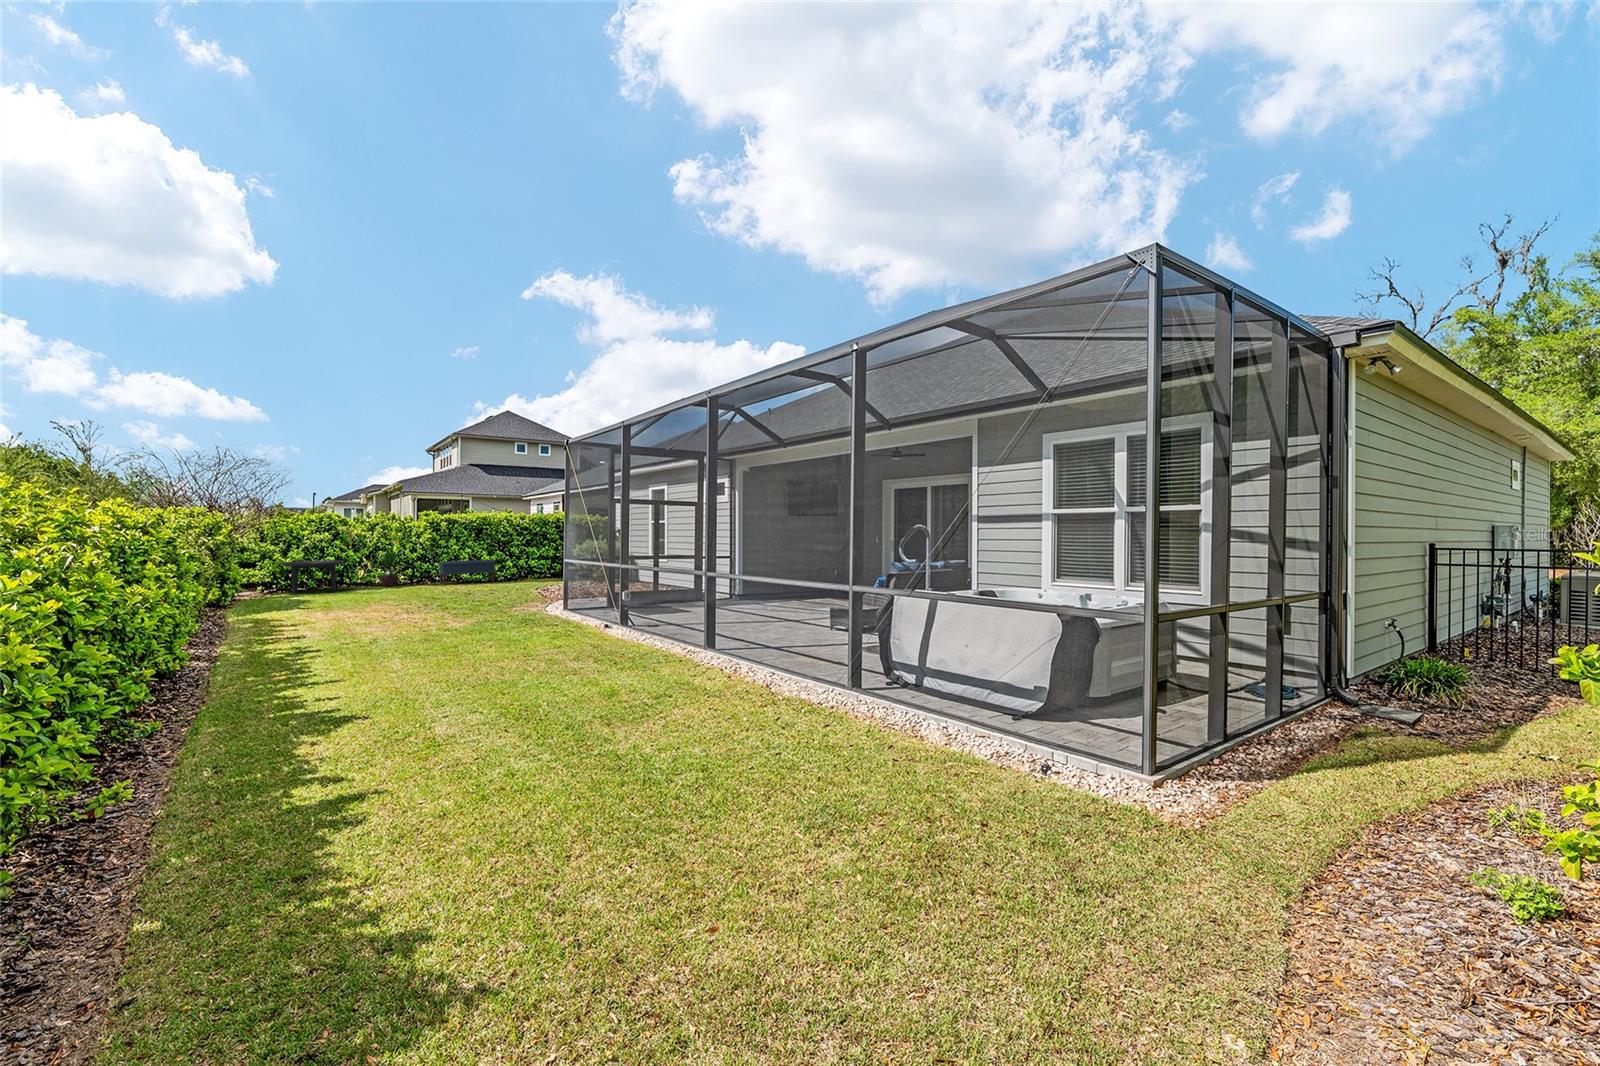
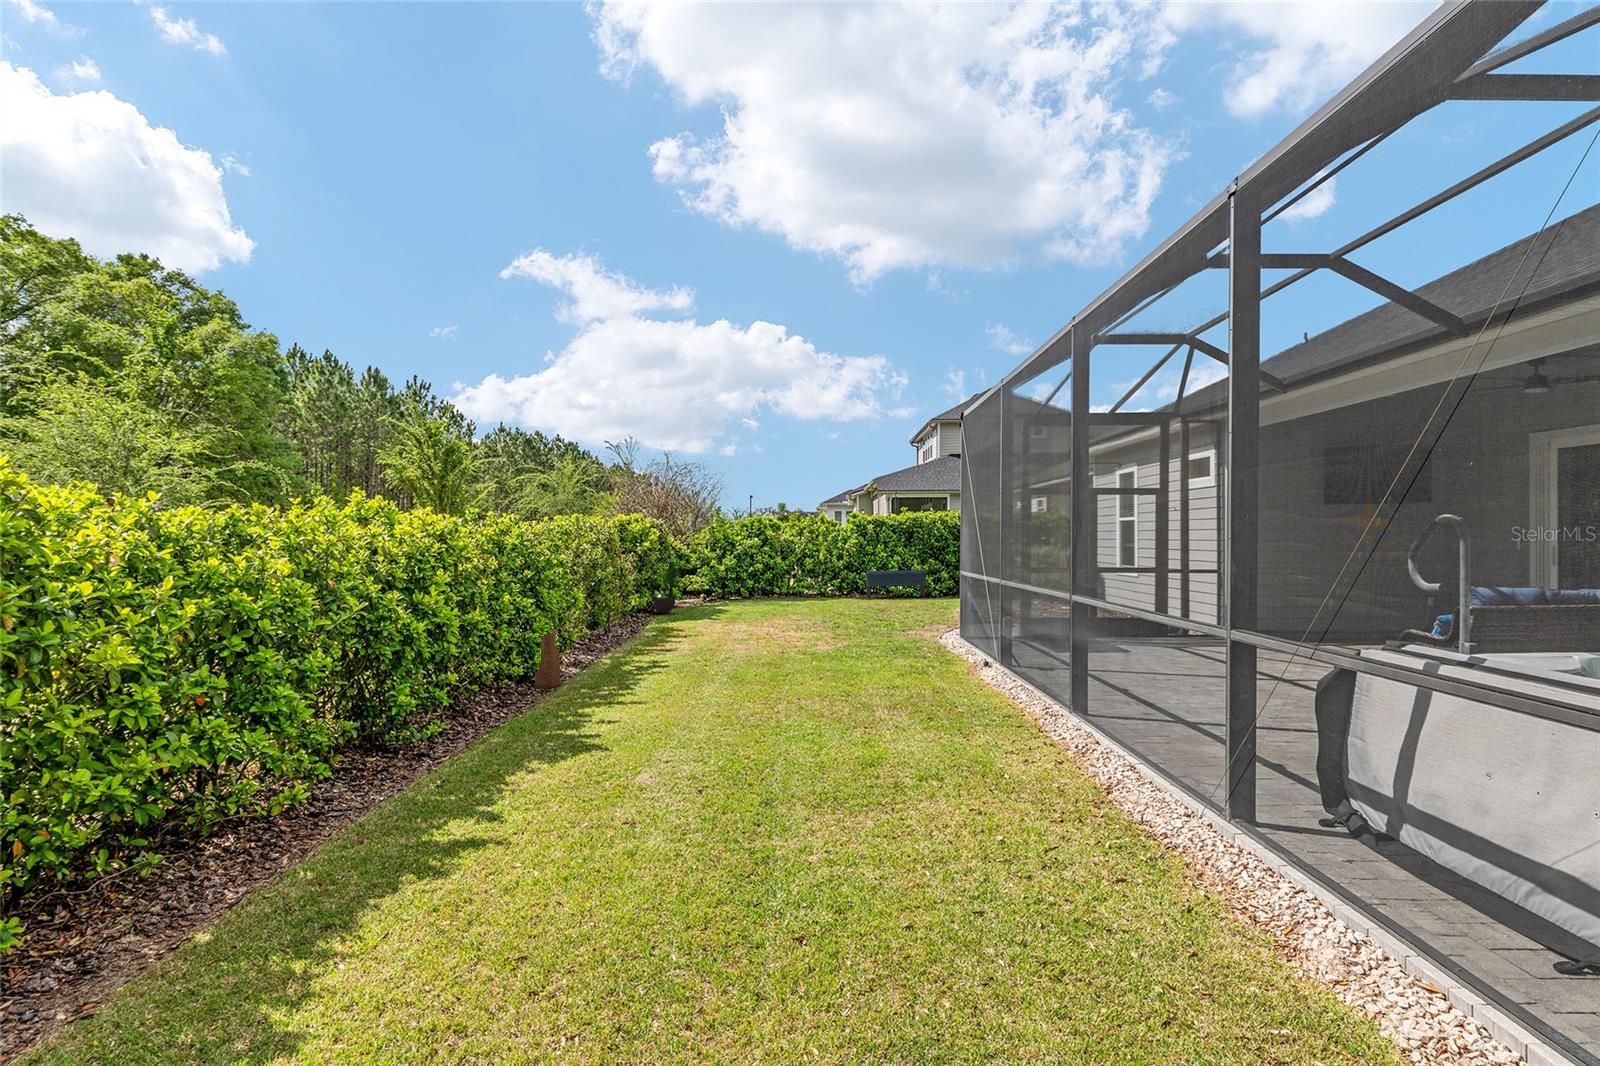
potted tree: present [380,552,399,586] -> present [653,567,680,613]
round table: present [282,560,345,595] -> none [714,568,770,604]
watering can: none [182,624,215,682] -> present [535,631,561,688]

